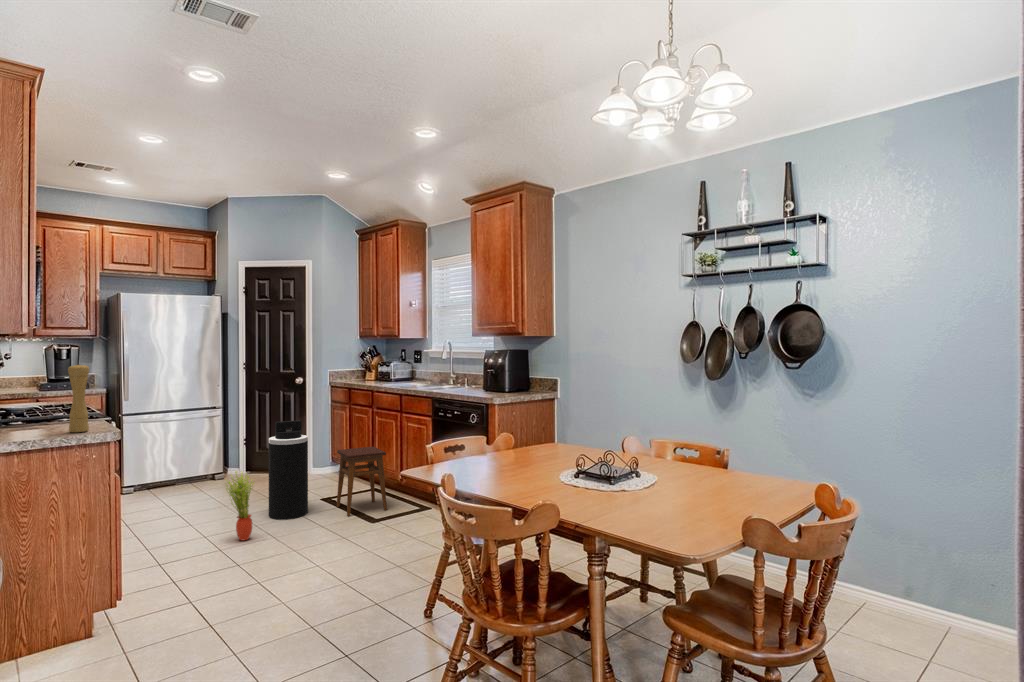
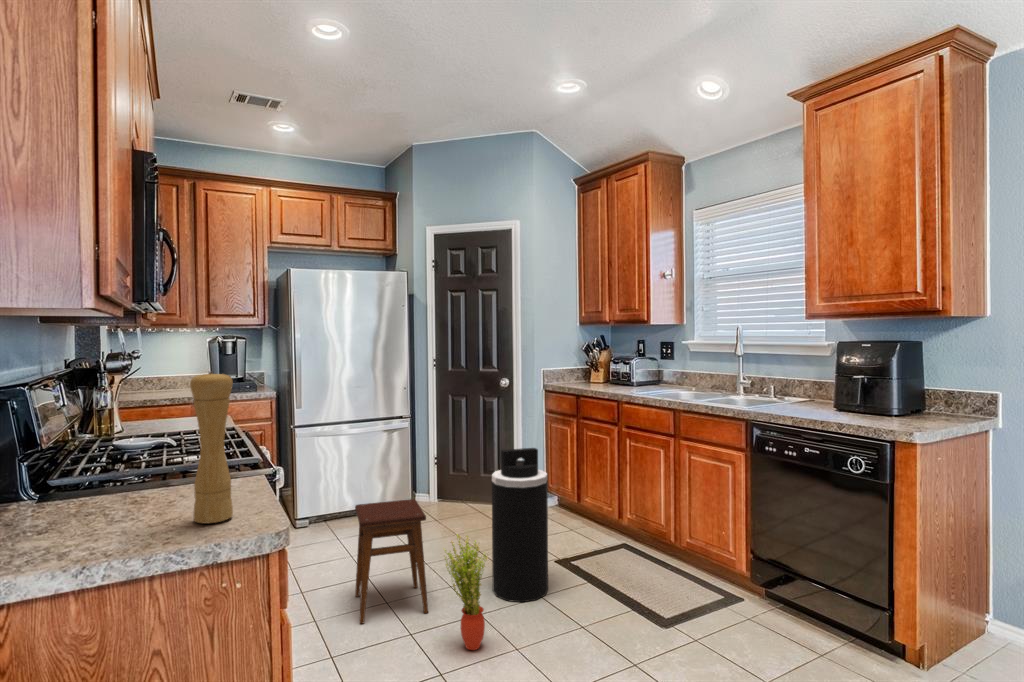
stool: present [337,447,387,516] -> present [355,499,428,624]

